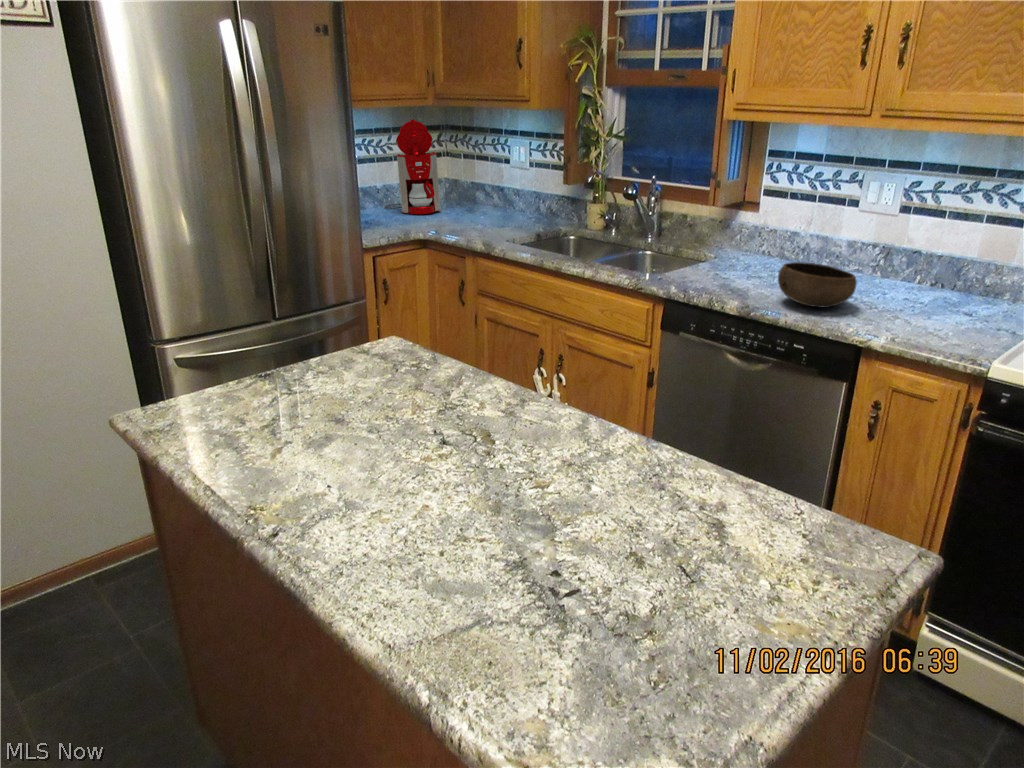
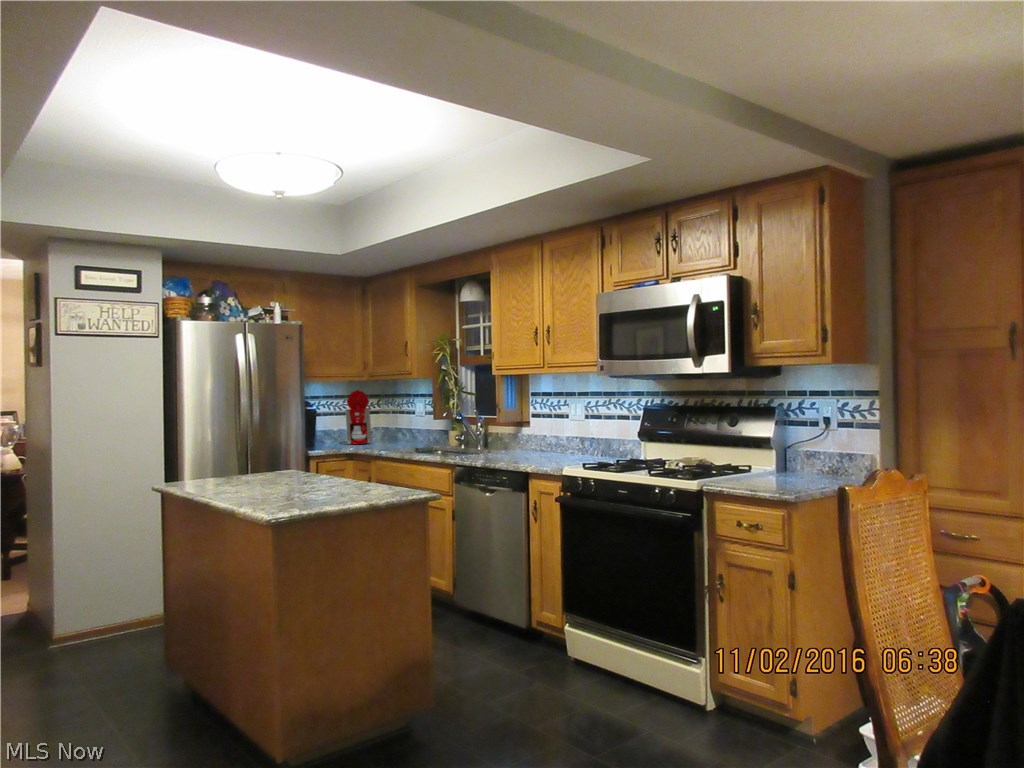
bowl: present [778,262,857,307] -> none [503,441,542,461]

